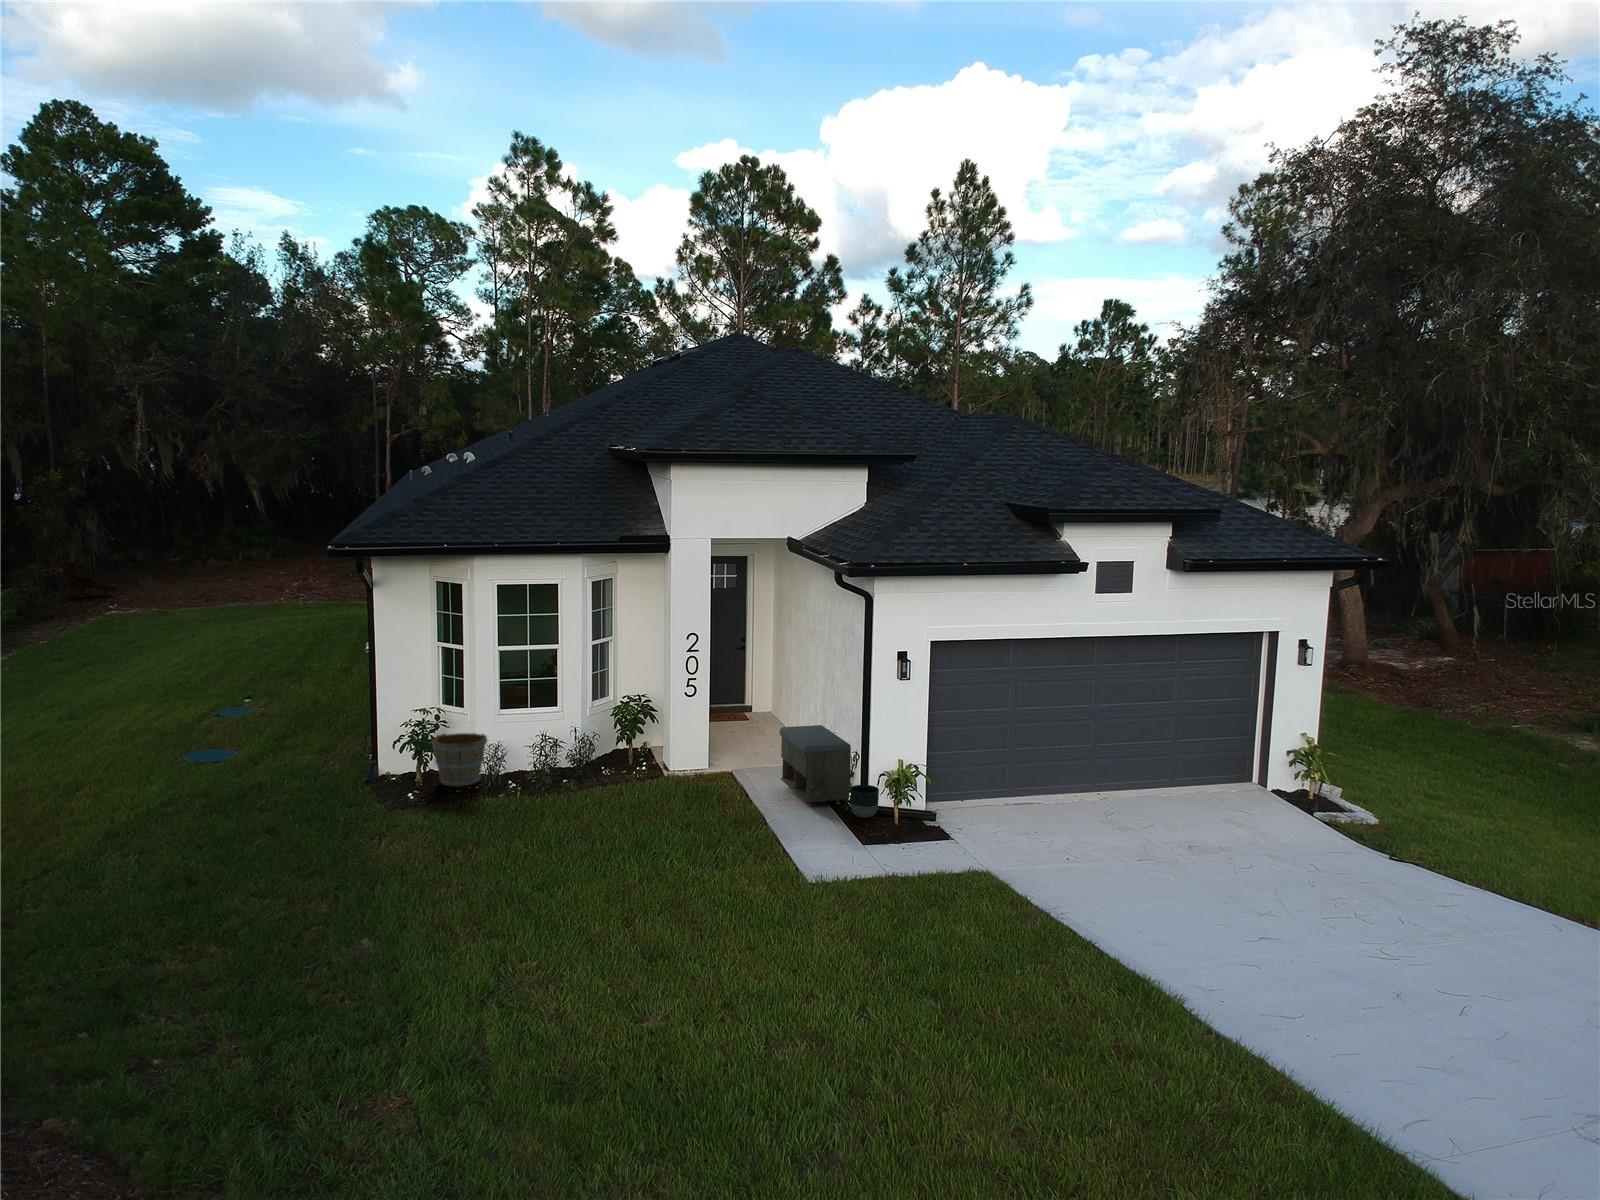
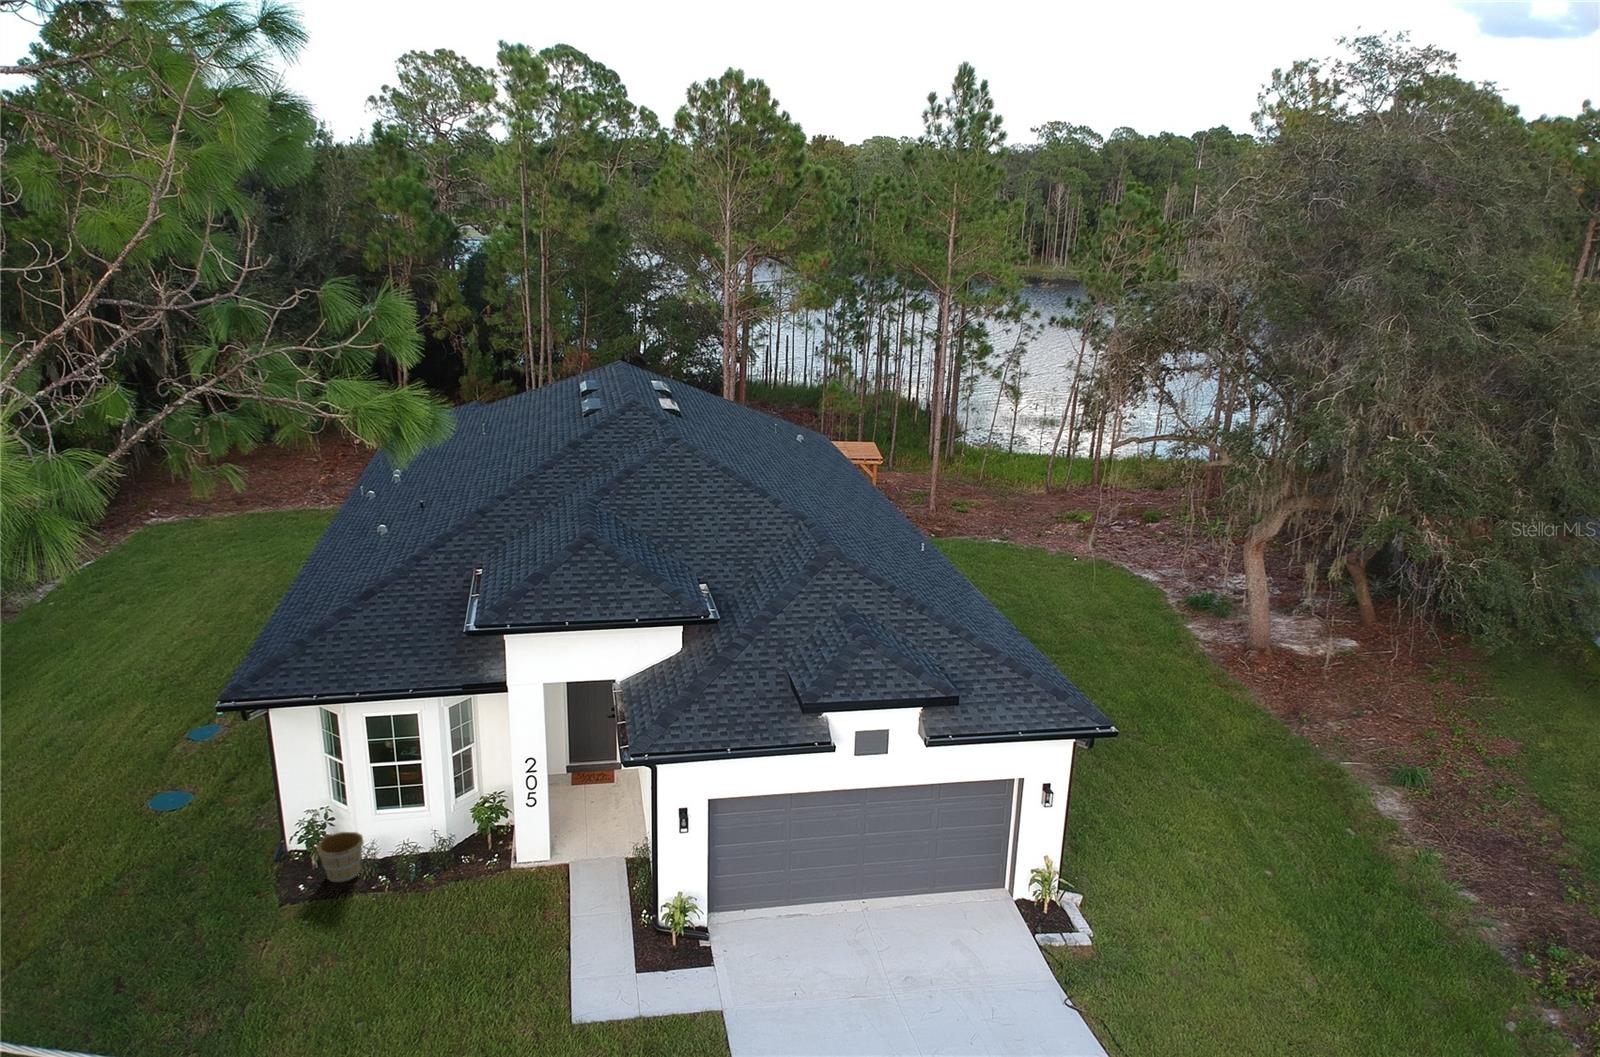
lounge chair: present [65,560,116,599] -> none [112,493,163,528]
storage bench: present [780,725,851,806] -> none [596,841,641,924]
planter: present [850,785,879,818] -> none [633,915,656,945]

